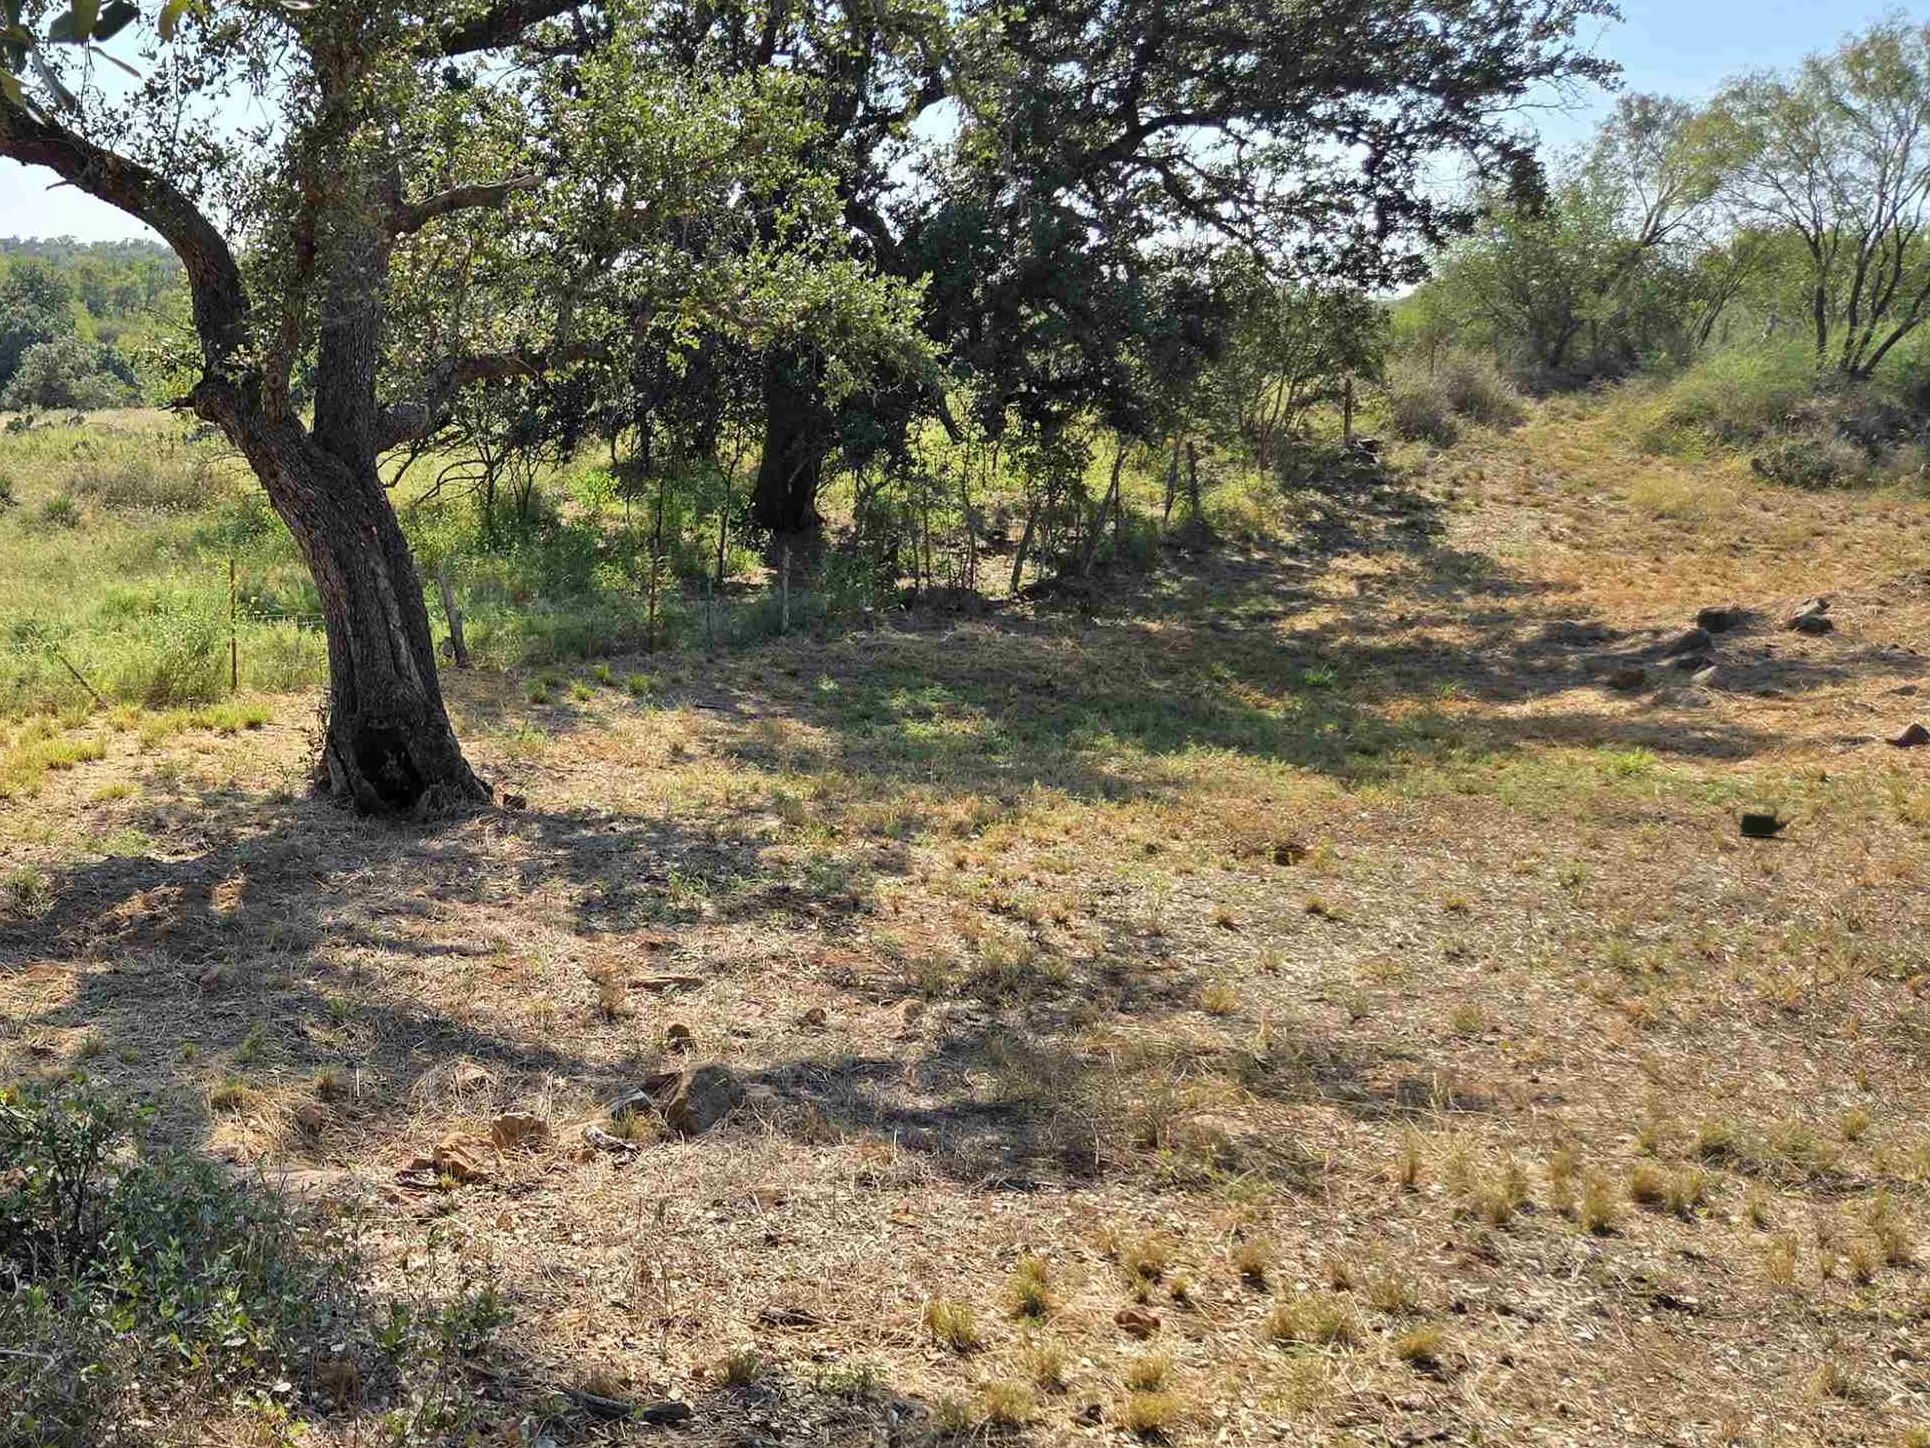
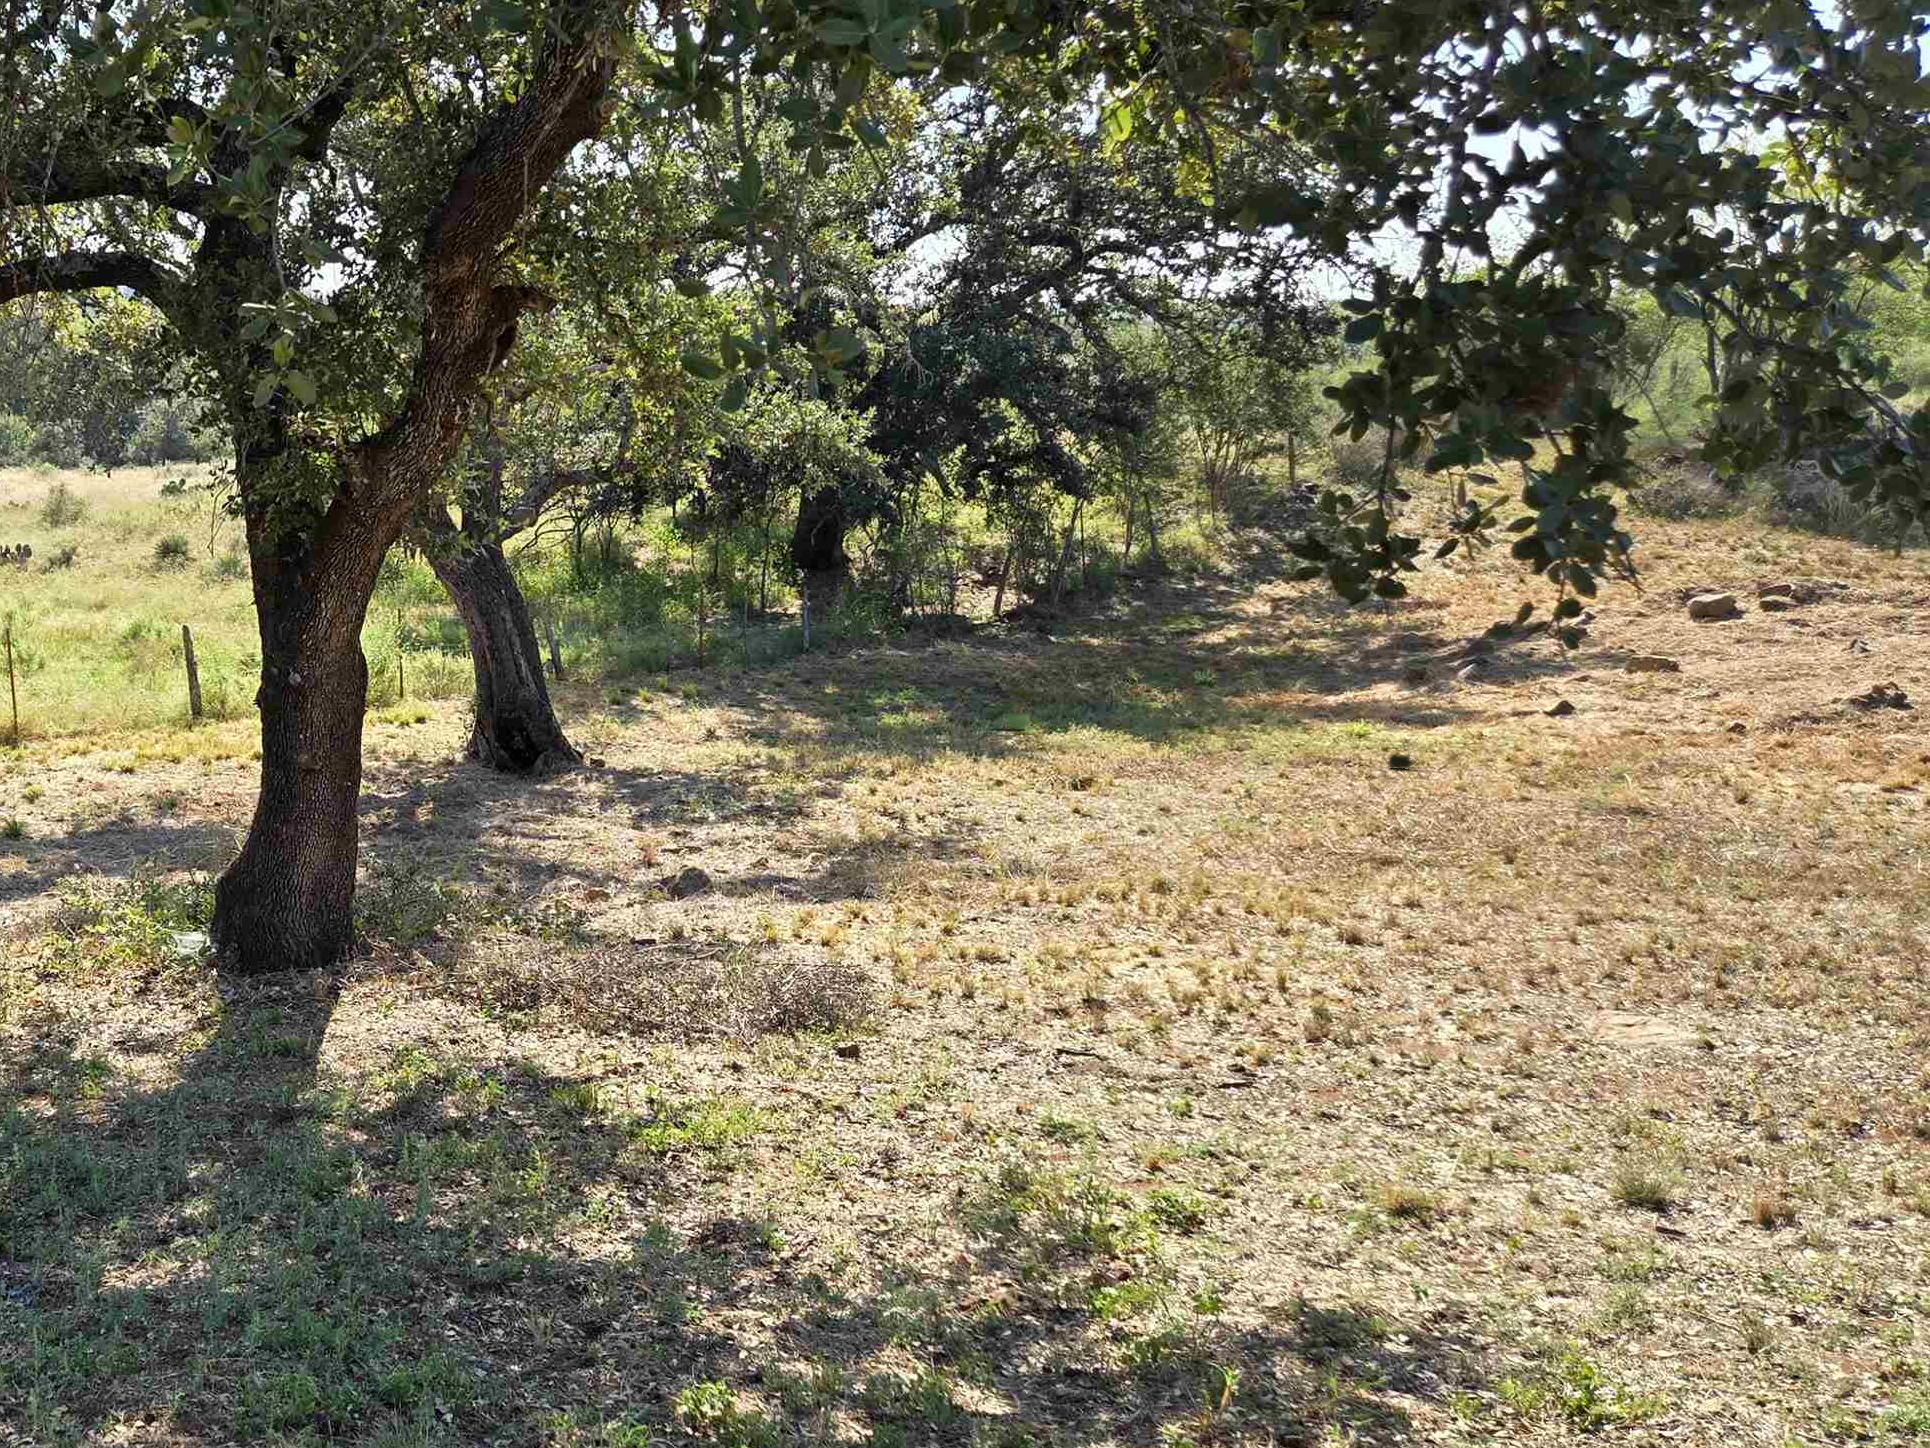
potted plant: none [1100,692,1146,756] -> present [1005,687,1033,730]

